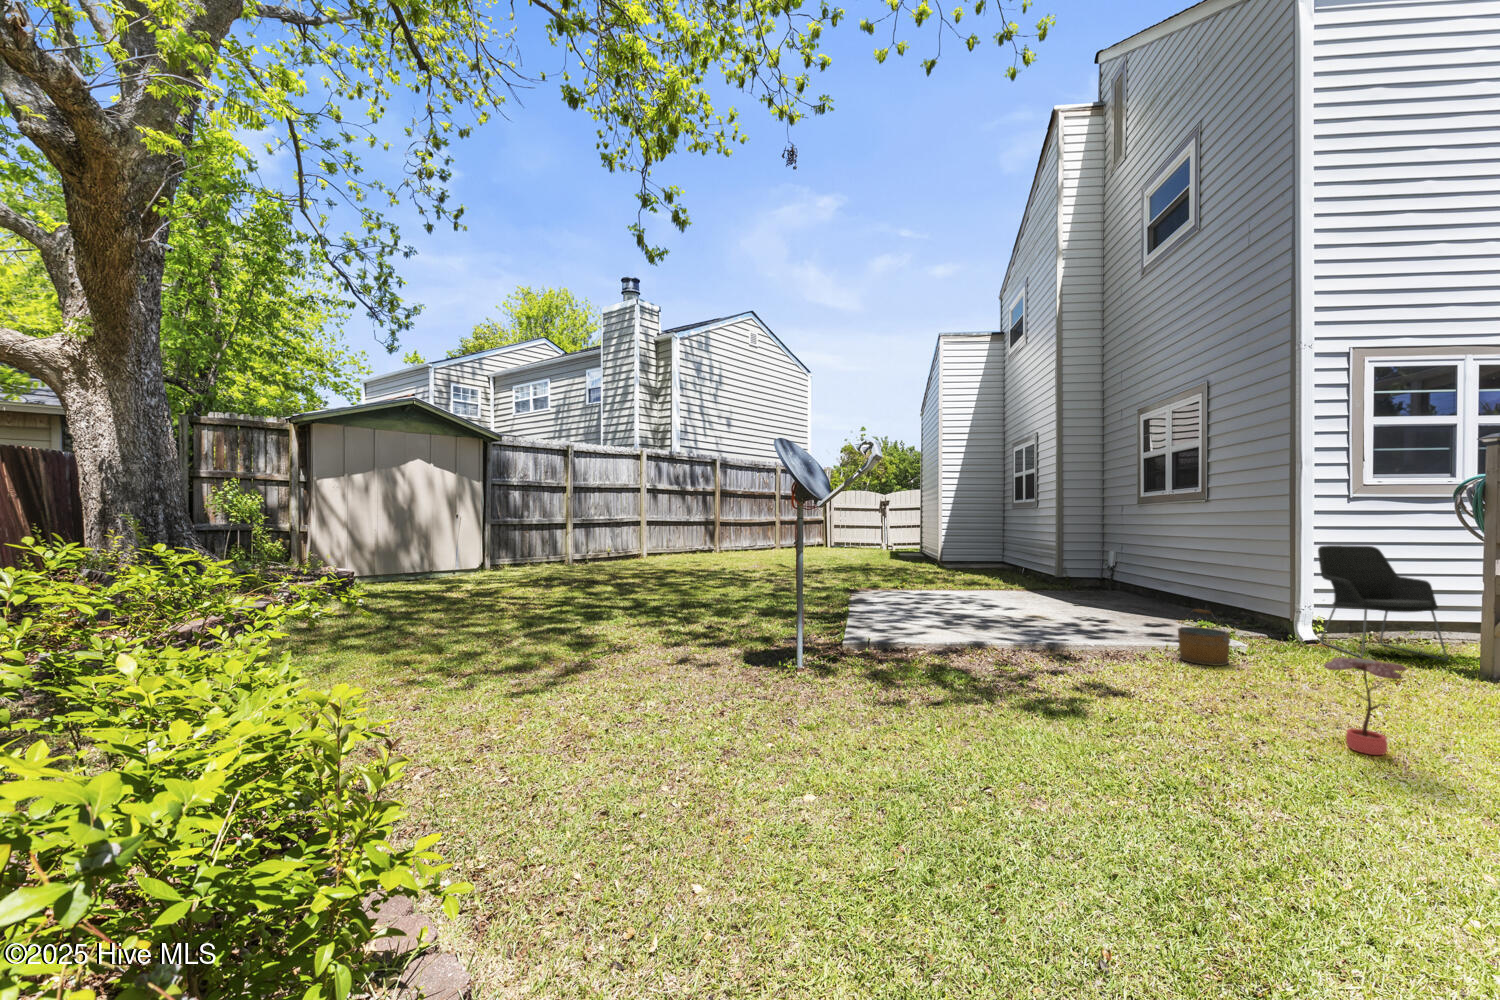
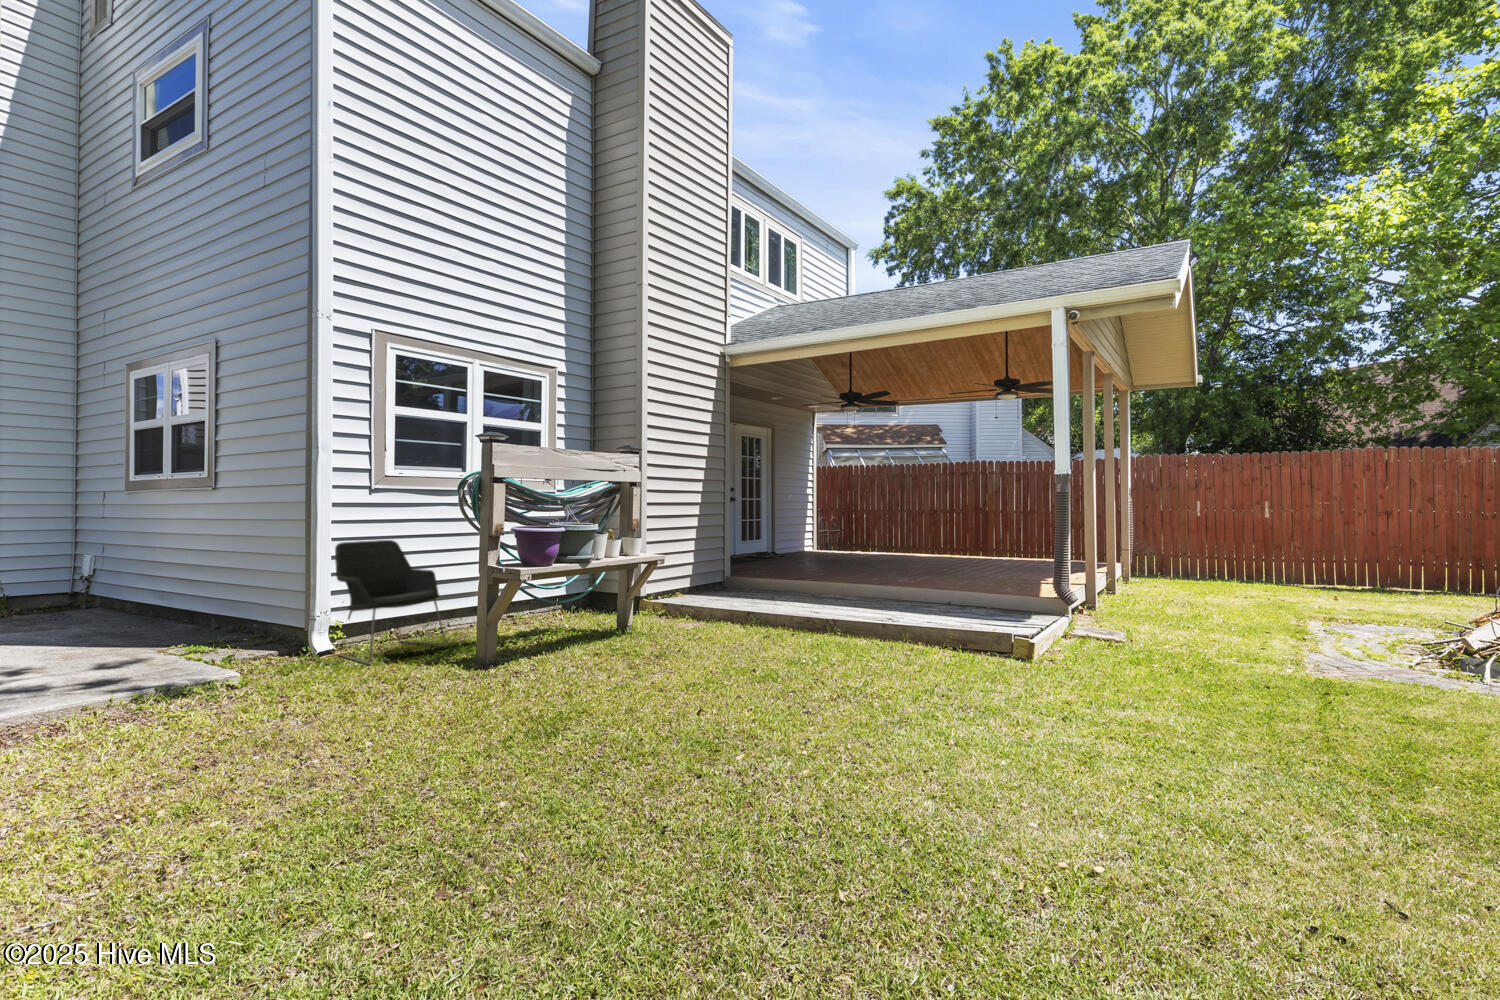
bucket: present [1178,609,1230,666] -> none [69,656,171,751]
potted plant: present [1324,657,1407,755] -> none [178,698,320,868]

